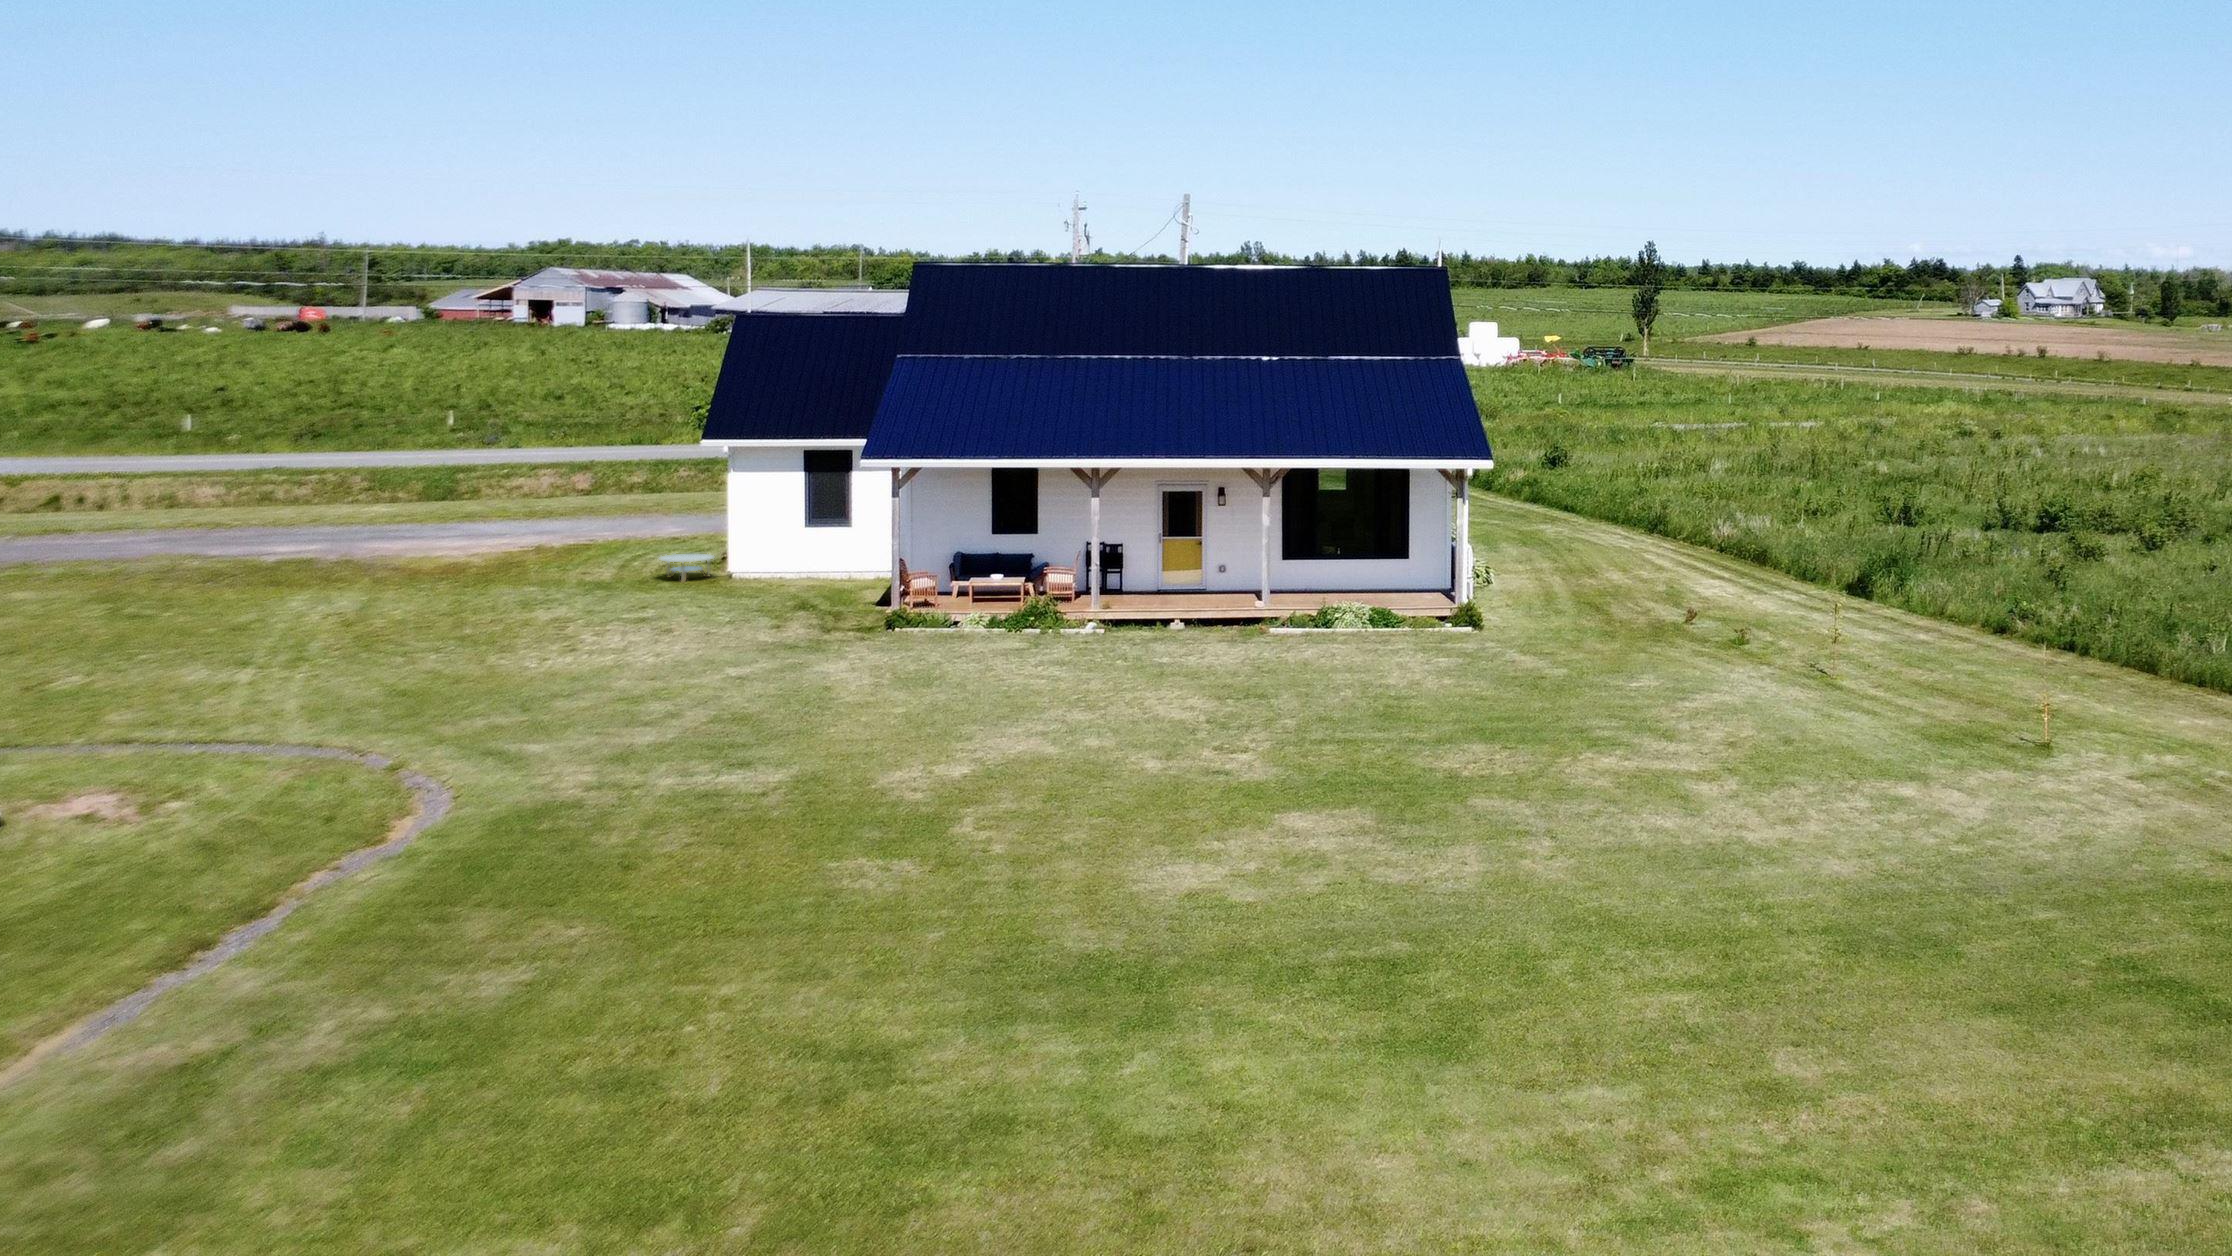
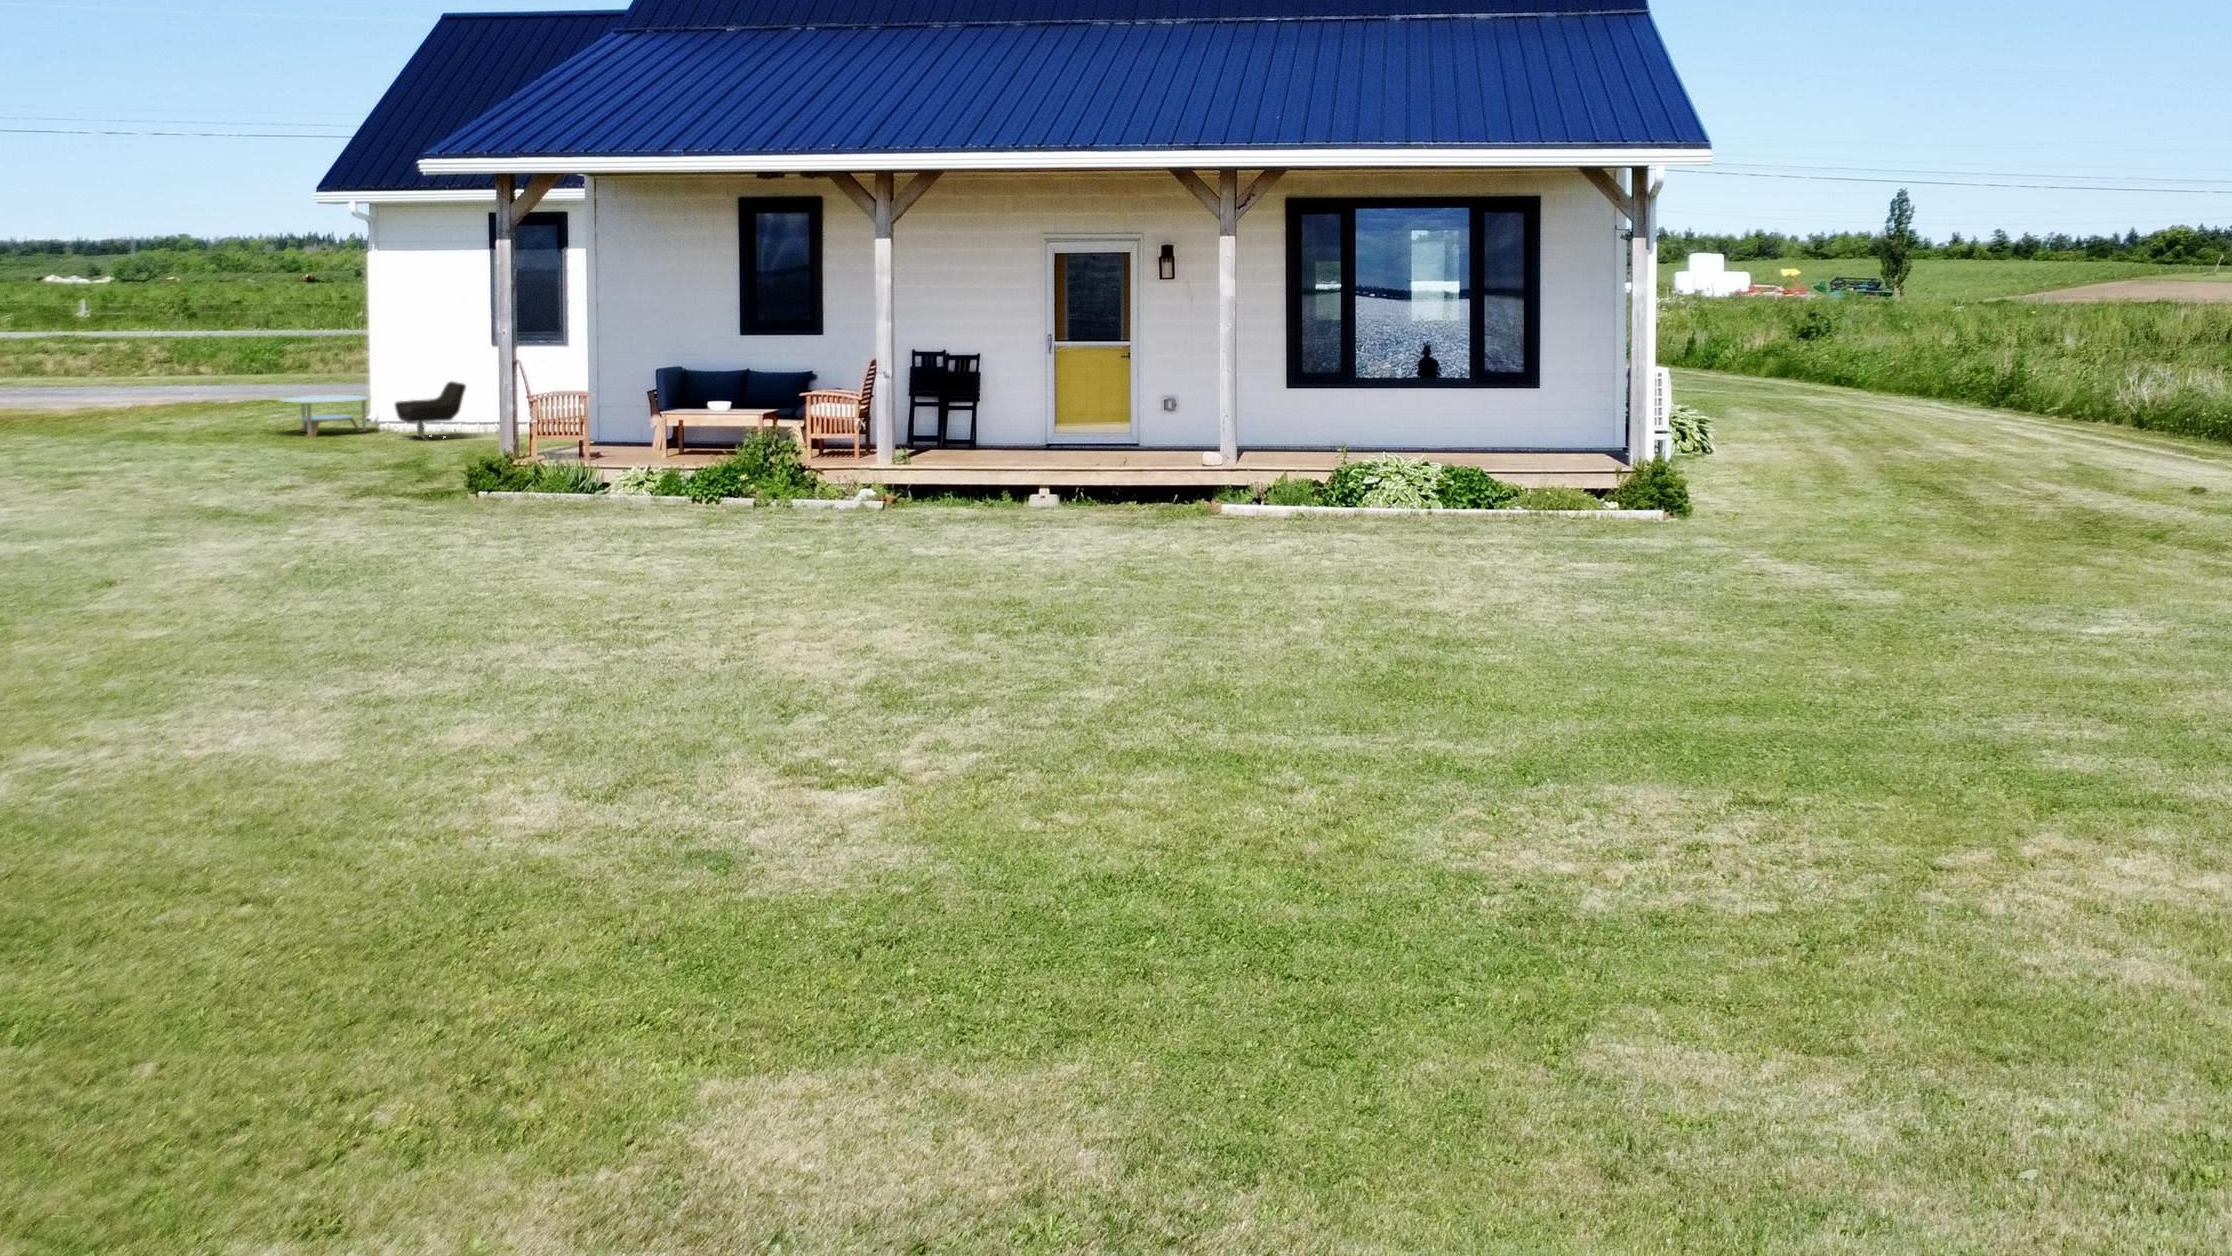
lounge chair: none [738,547,784,584] -> present [395,382,466,440]

